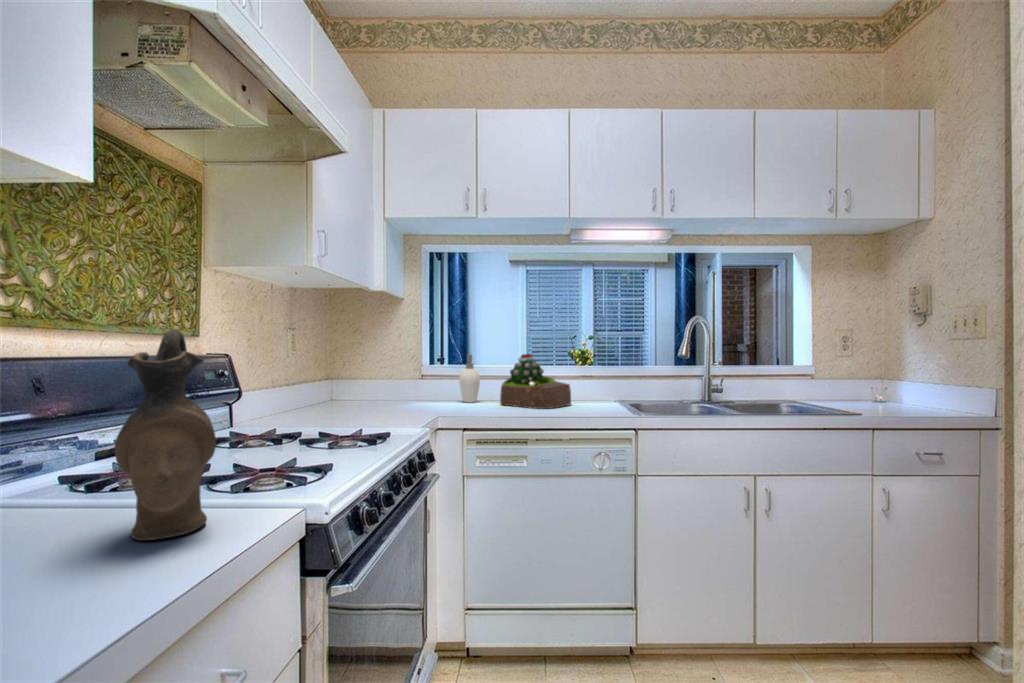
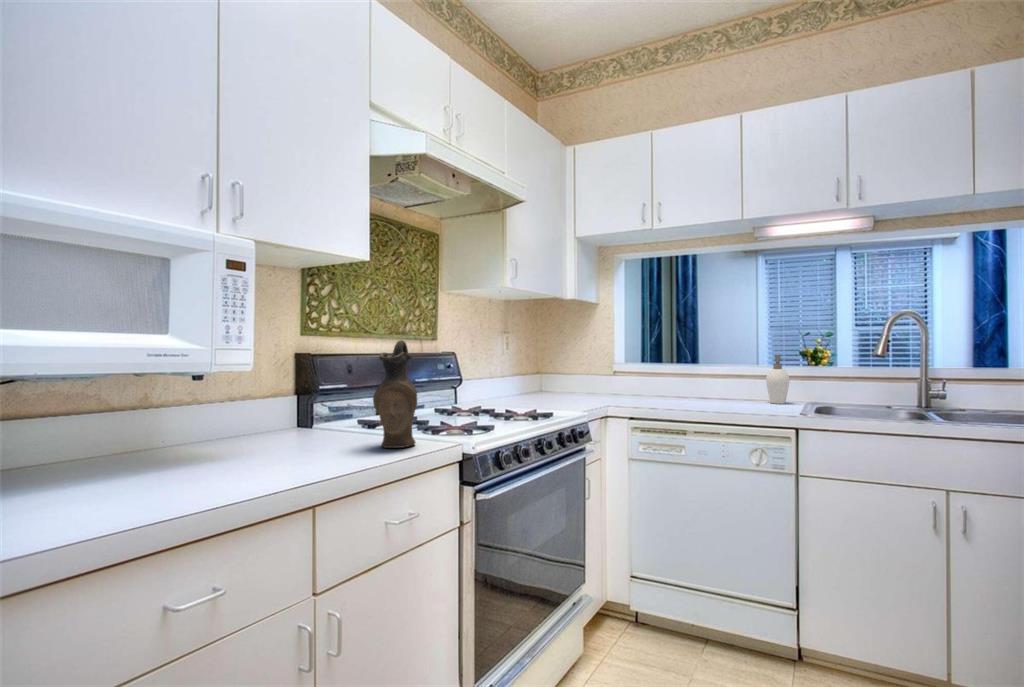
succulent plant: present [500,354,571,409] -> none [683,353,753,405]
soap dispenser: present [459,355,480,403] -> present [766,355,795,404]

